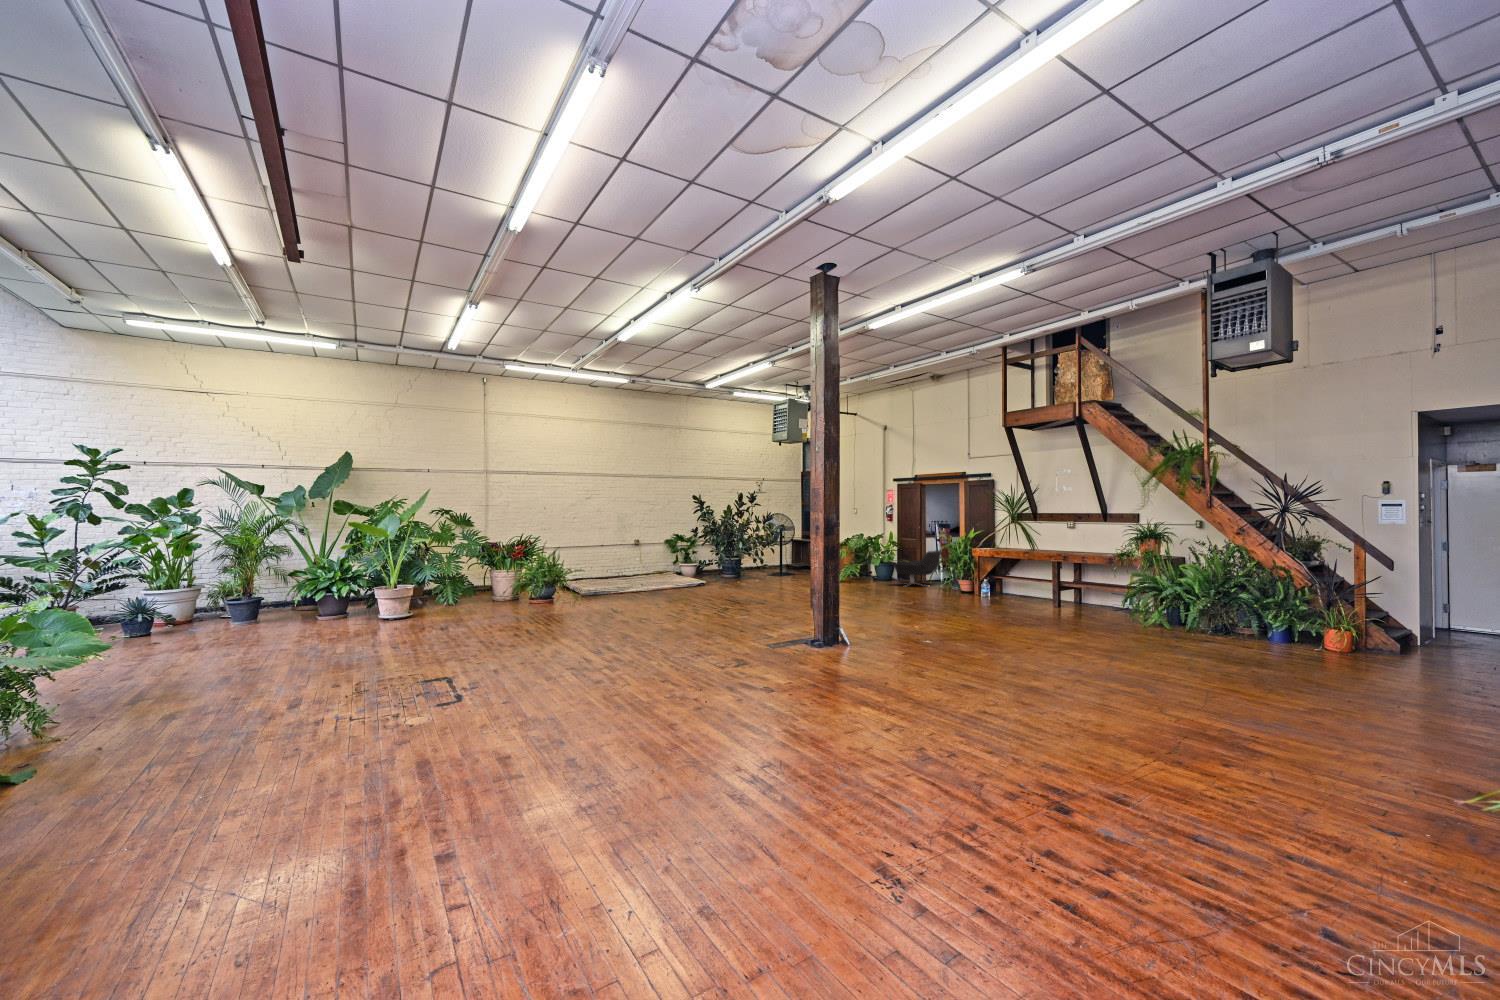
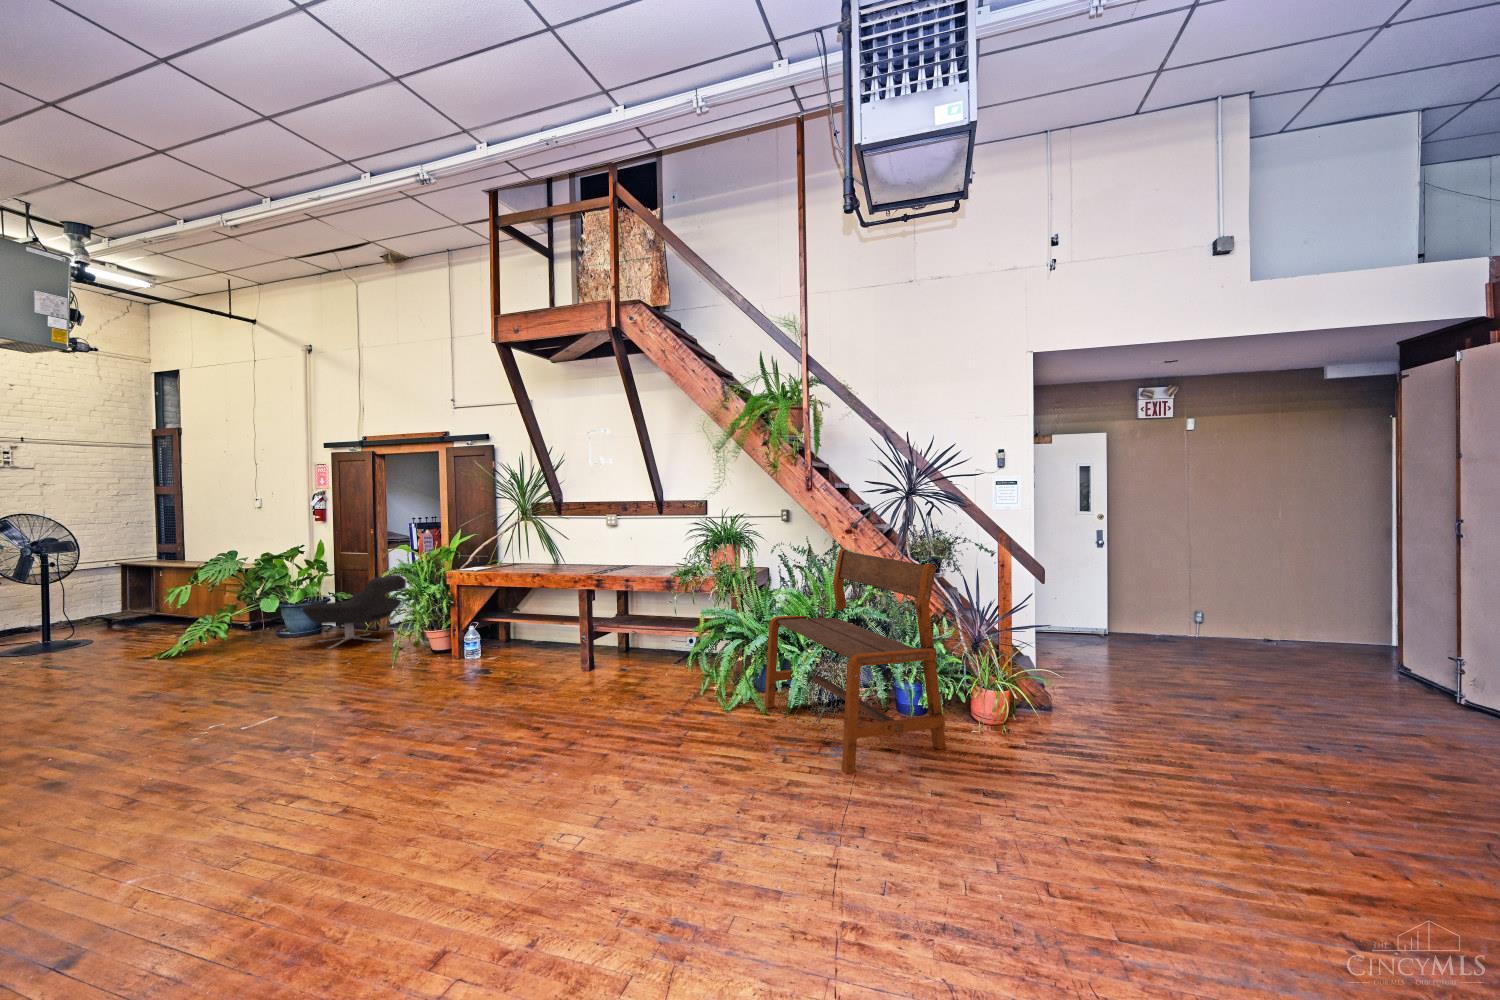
bench: none [1172,543,1285,649] -> present [765,549,946,774]

